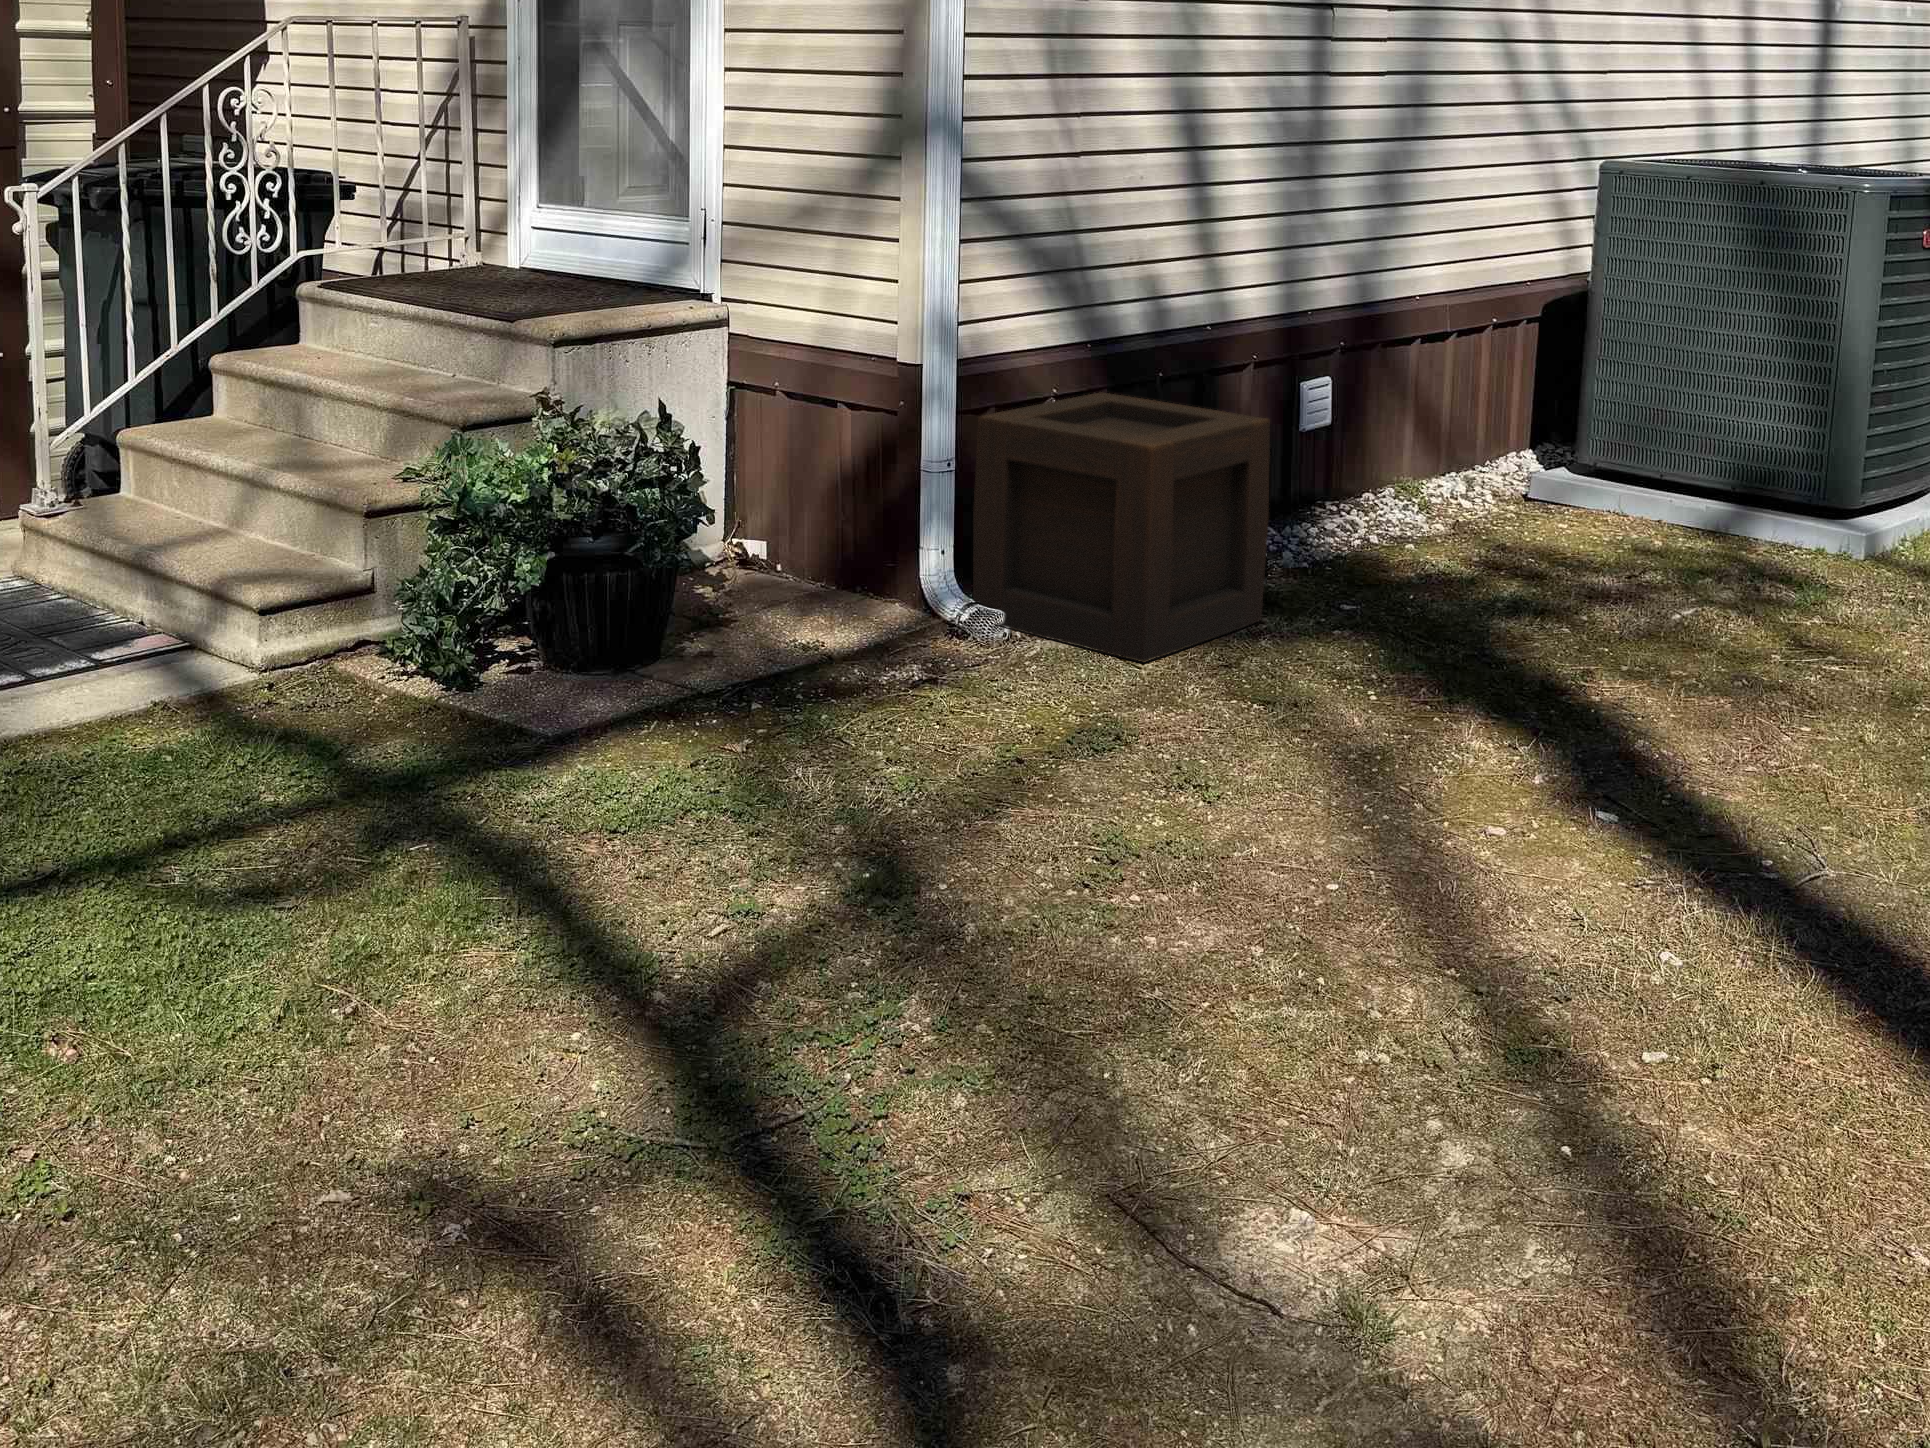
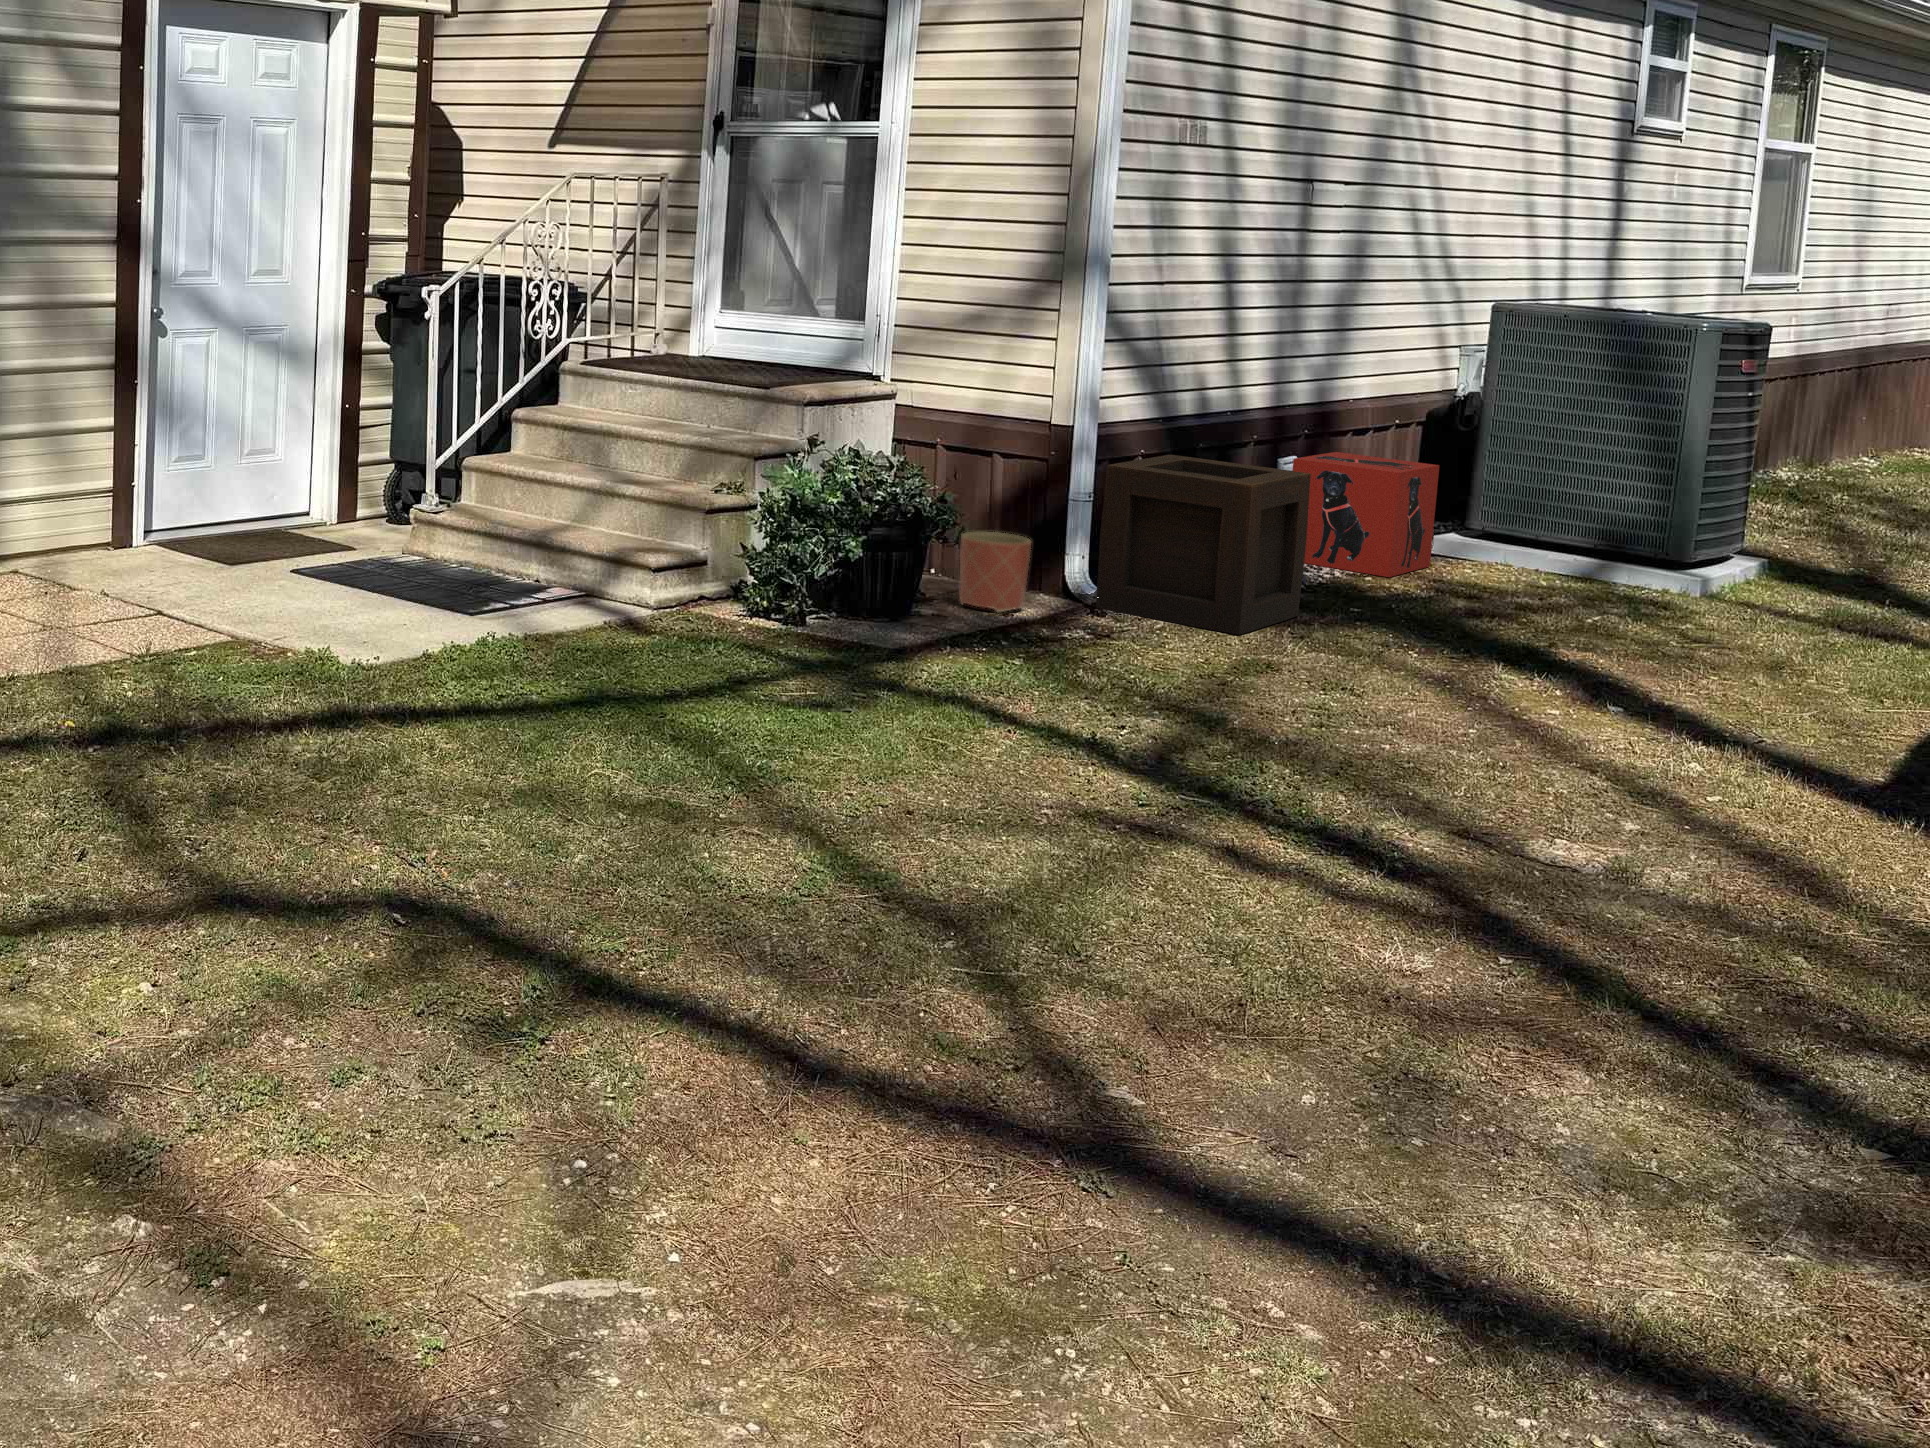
storage box: none [1321,367,1523,542] -> present [1292,452,1439,577]
planter: none [767,516,865,637] -> present [959,532,1031,612]

